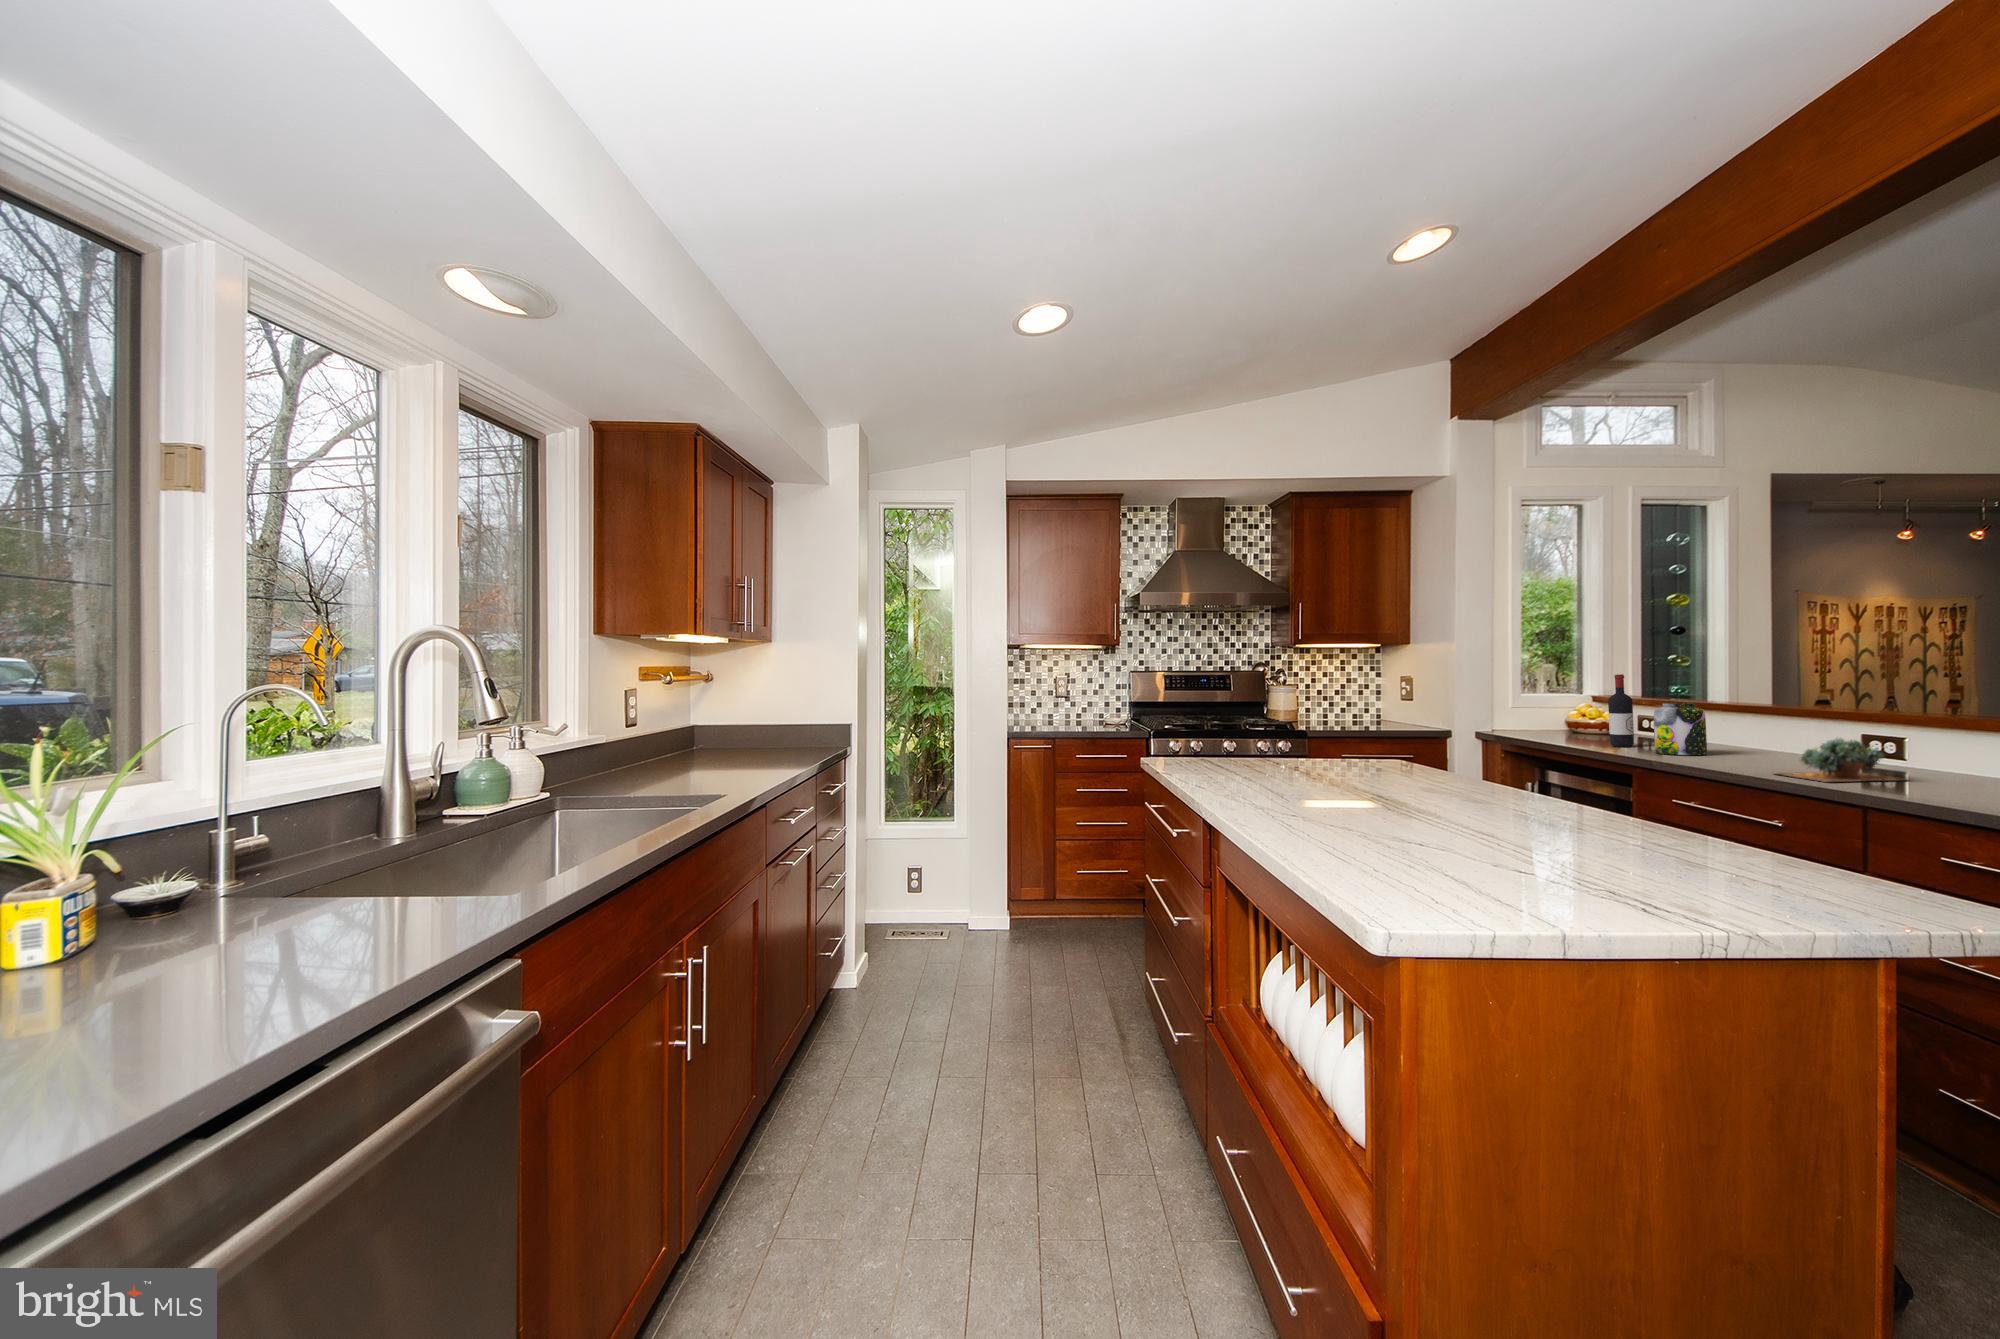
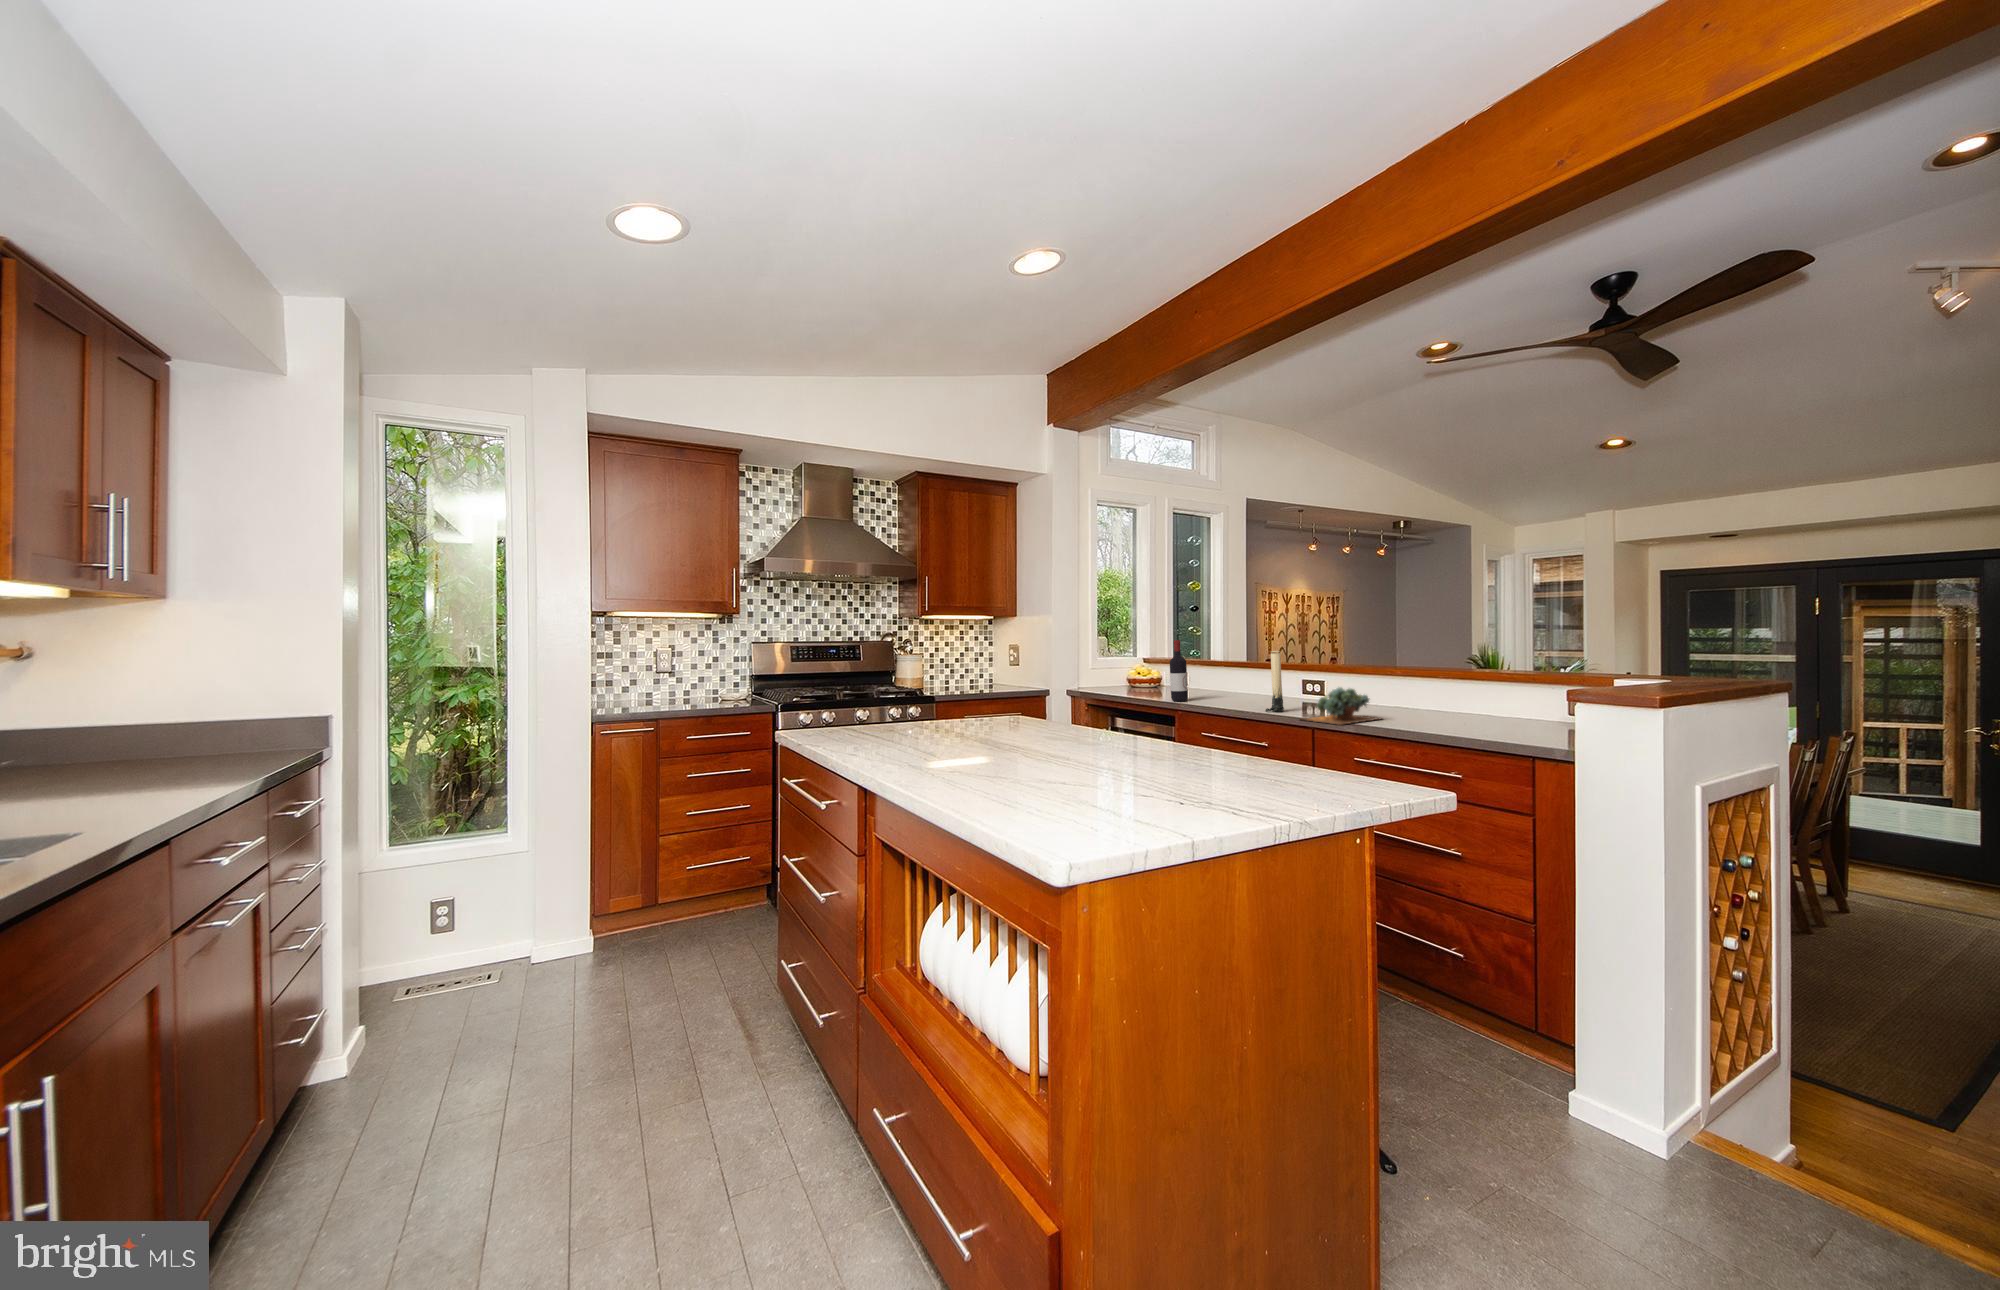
candle: none [1735,691,1764,765] -> present [1265,651,1284,712]
jar: present [1654,703,1707,755] -> none [1205,663,1240,706]

